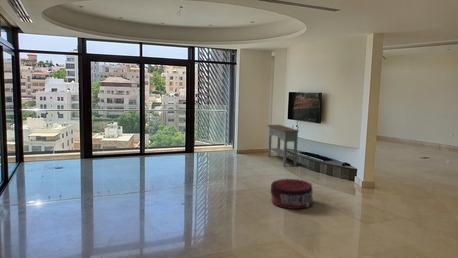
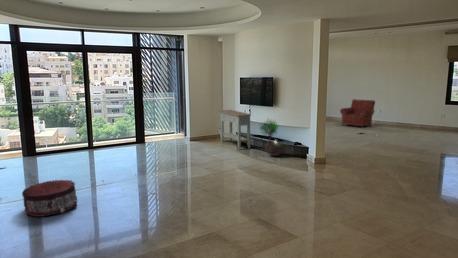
armchair: none [402,120,445,152] -> present [340,99,375,128]
potted tree: none [303,133,330,176] -> present [260,121,282,156]
pouf: present [271,179,313,209] -> present [22,180,77,217]

